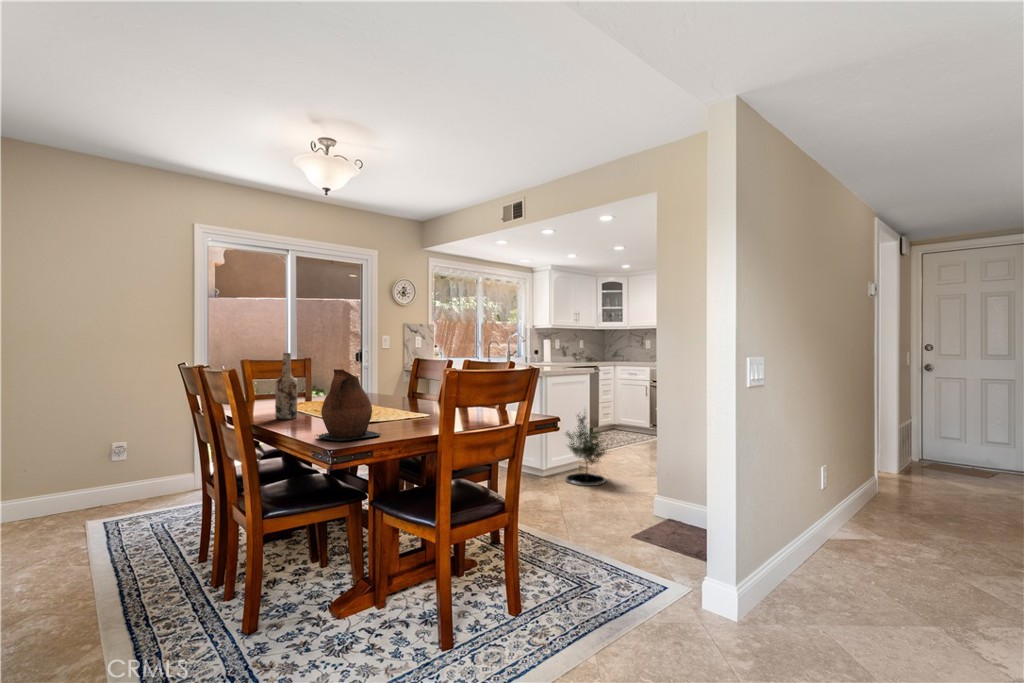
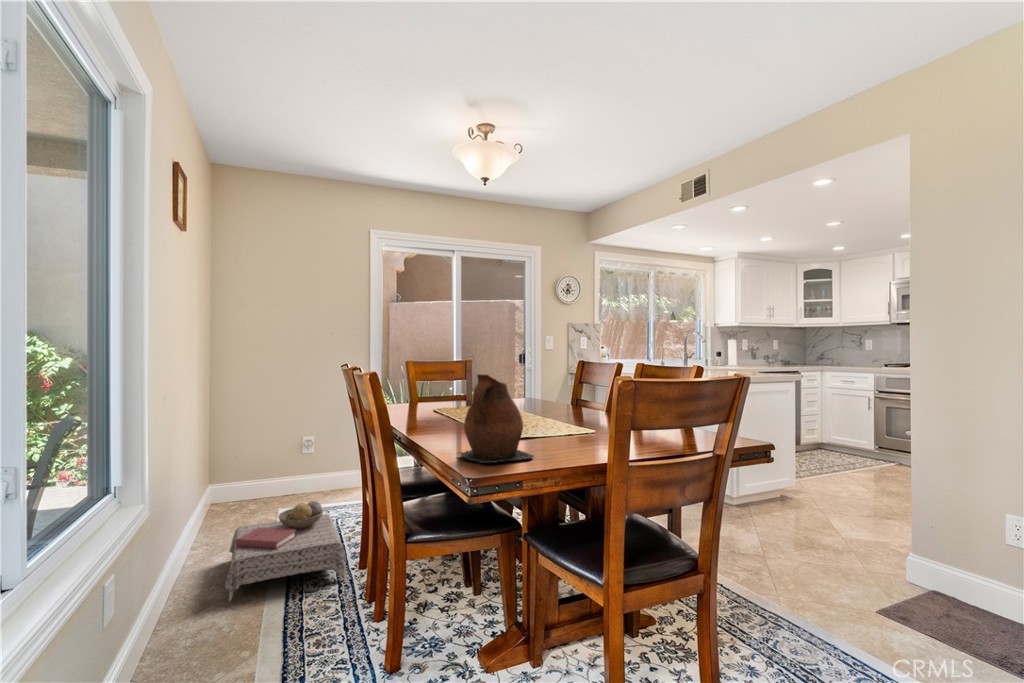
wine bottle: present [275,353,298,419] -> none [426,354,449,427]
potted tree: present [565,415,608,486] -> none [761,424,831,525]
ottoman: none [38,502,186,611] -> present [225,501,346,602]

